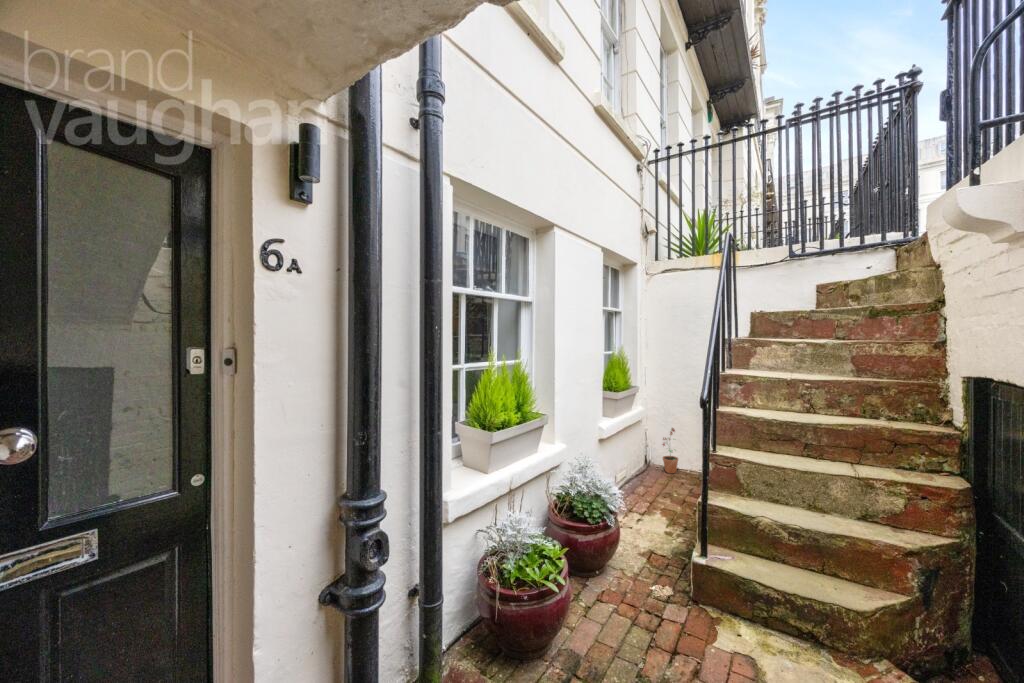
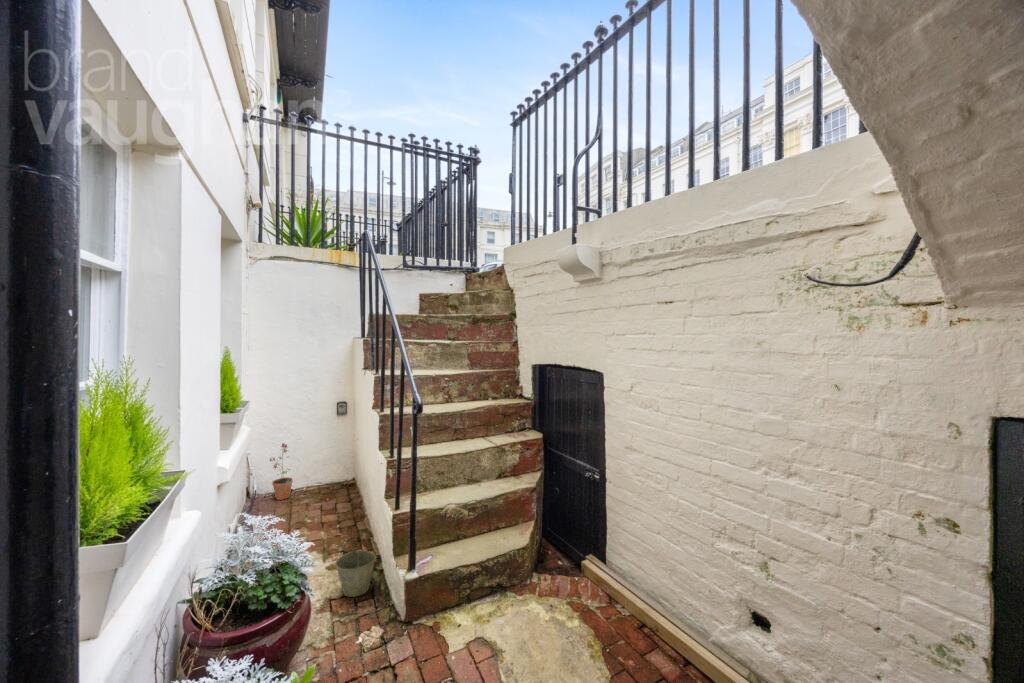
bucket: none [658,511,693,562] -> present [335,539,376,597]

